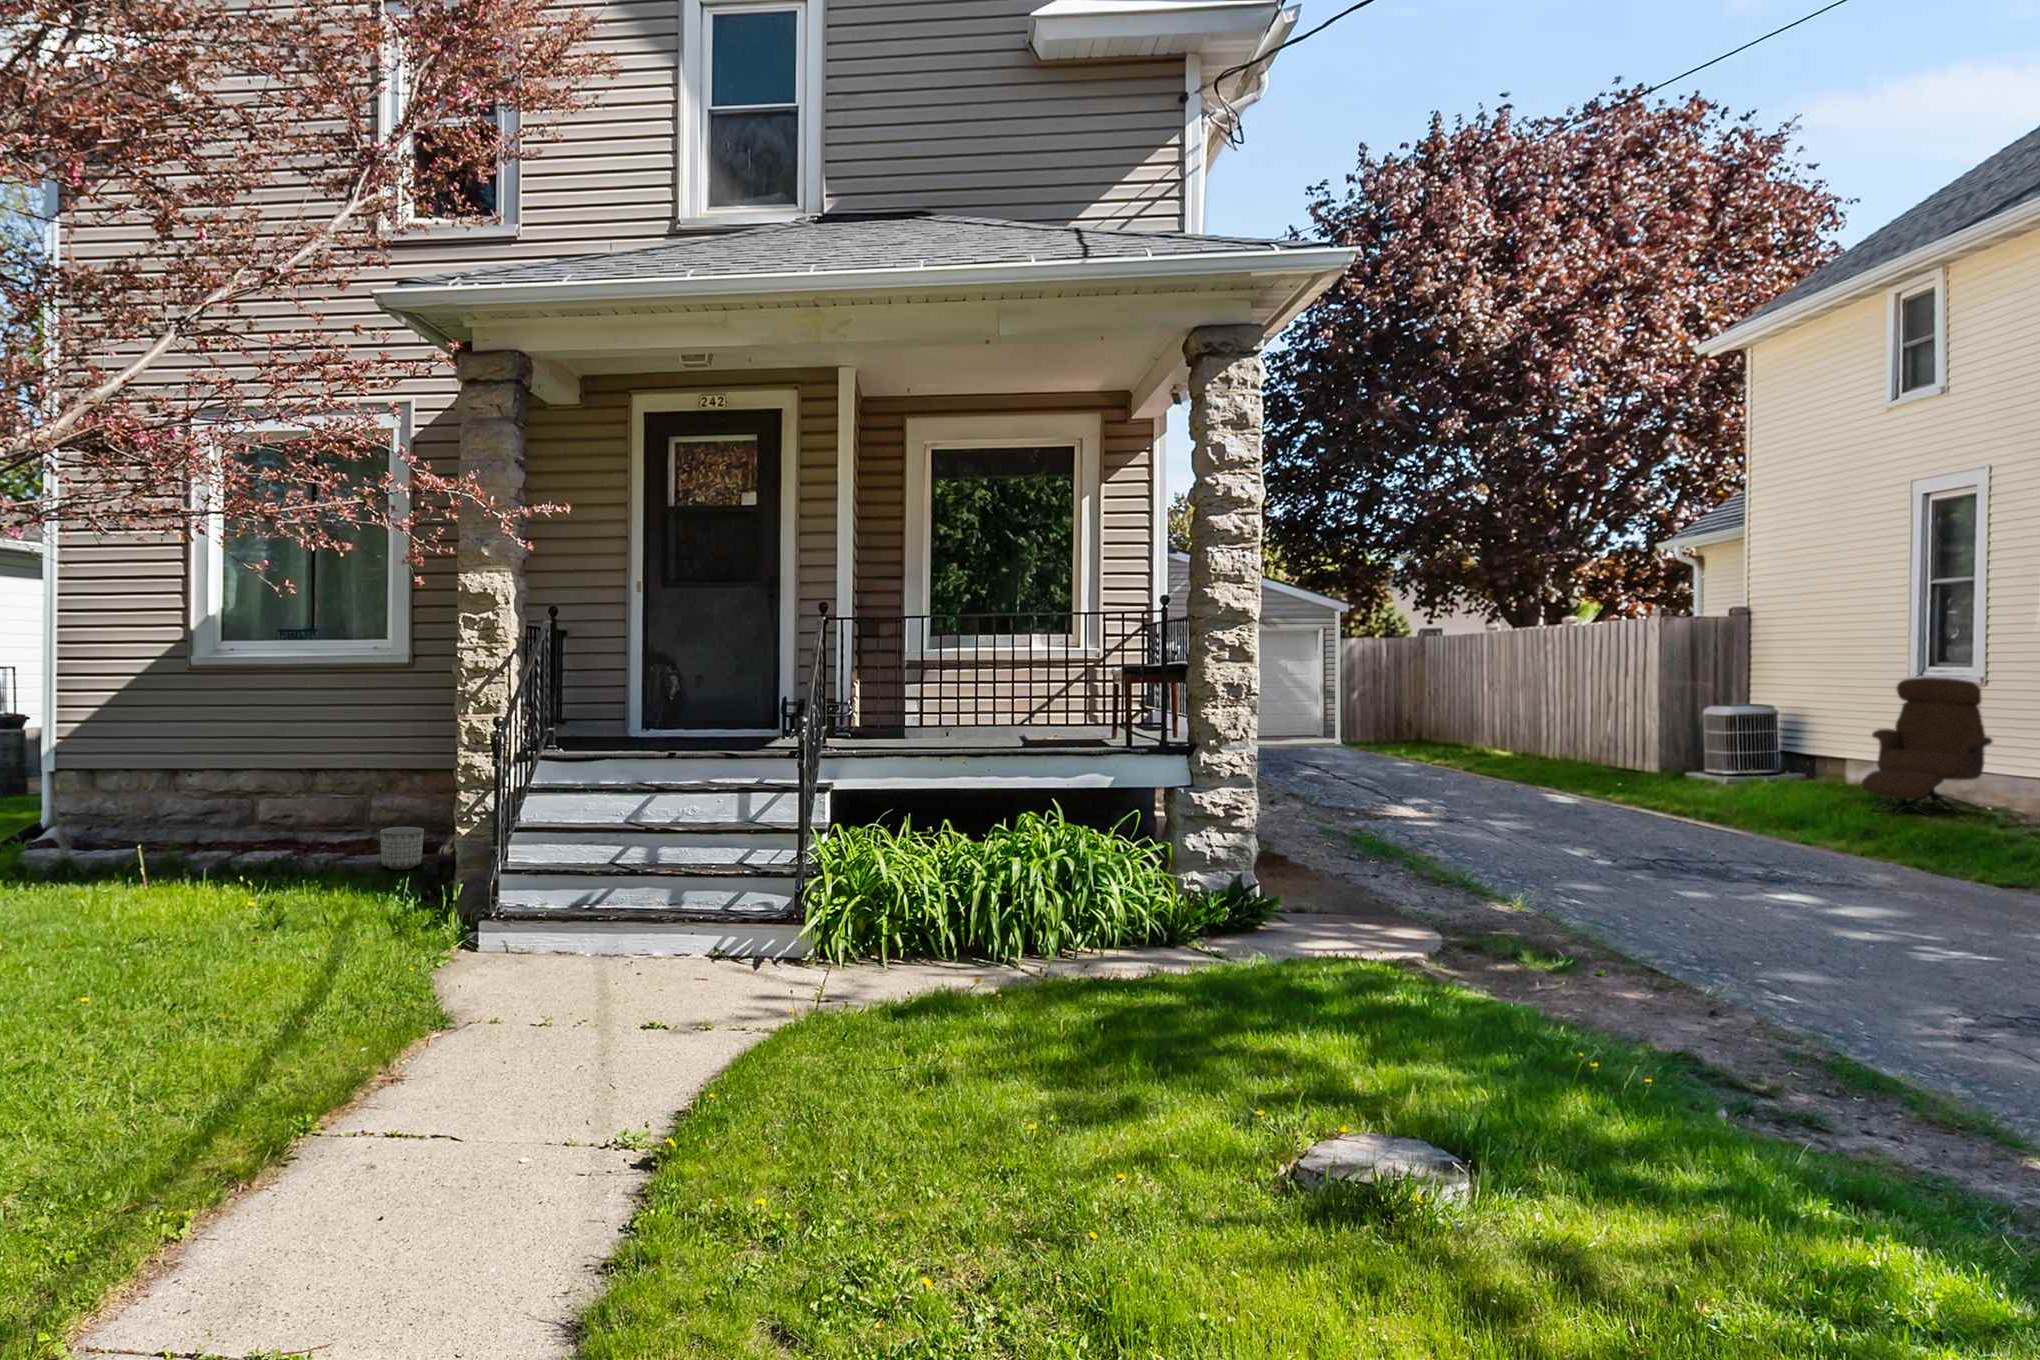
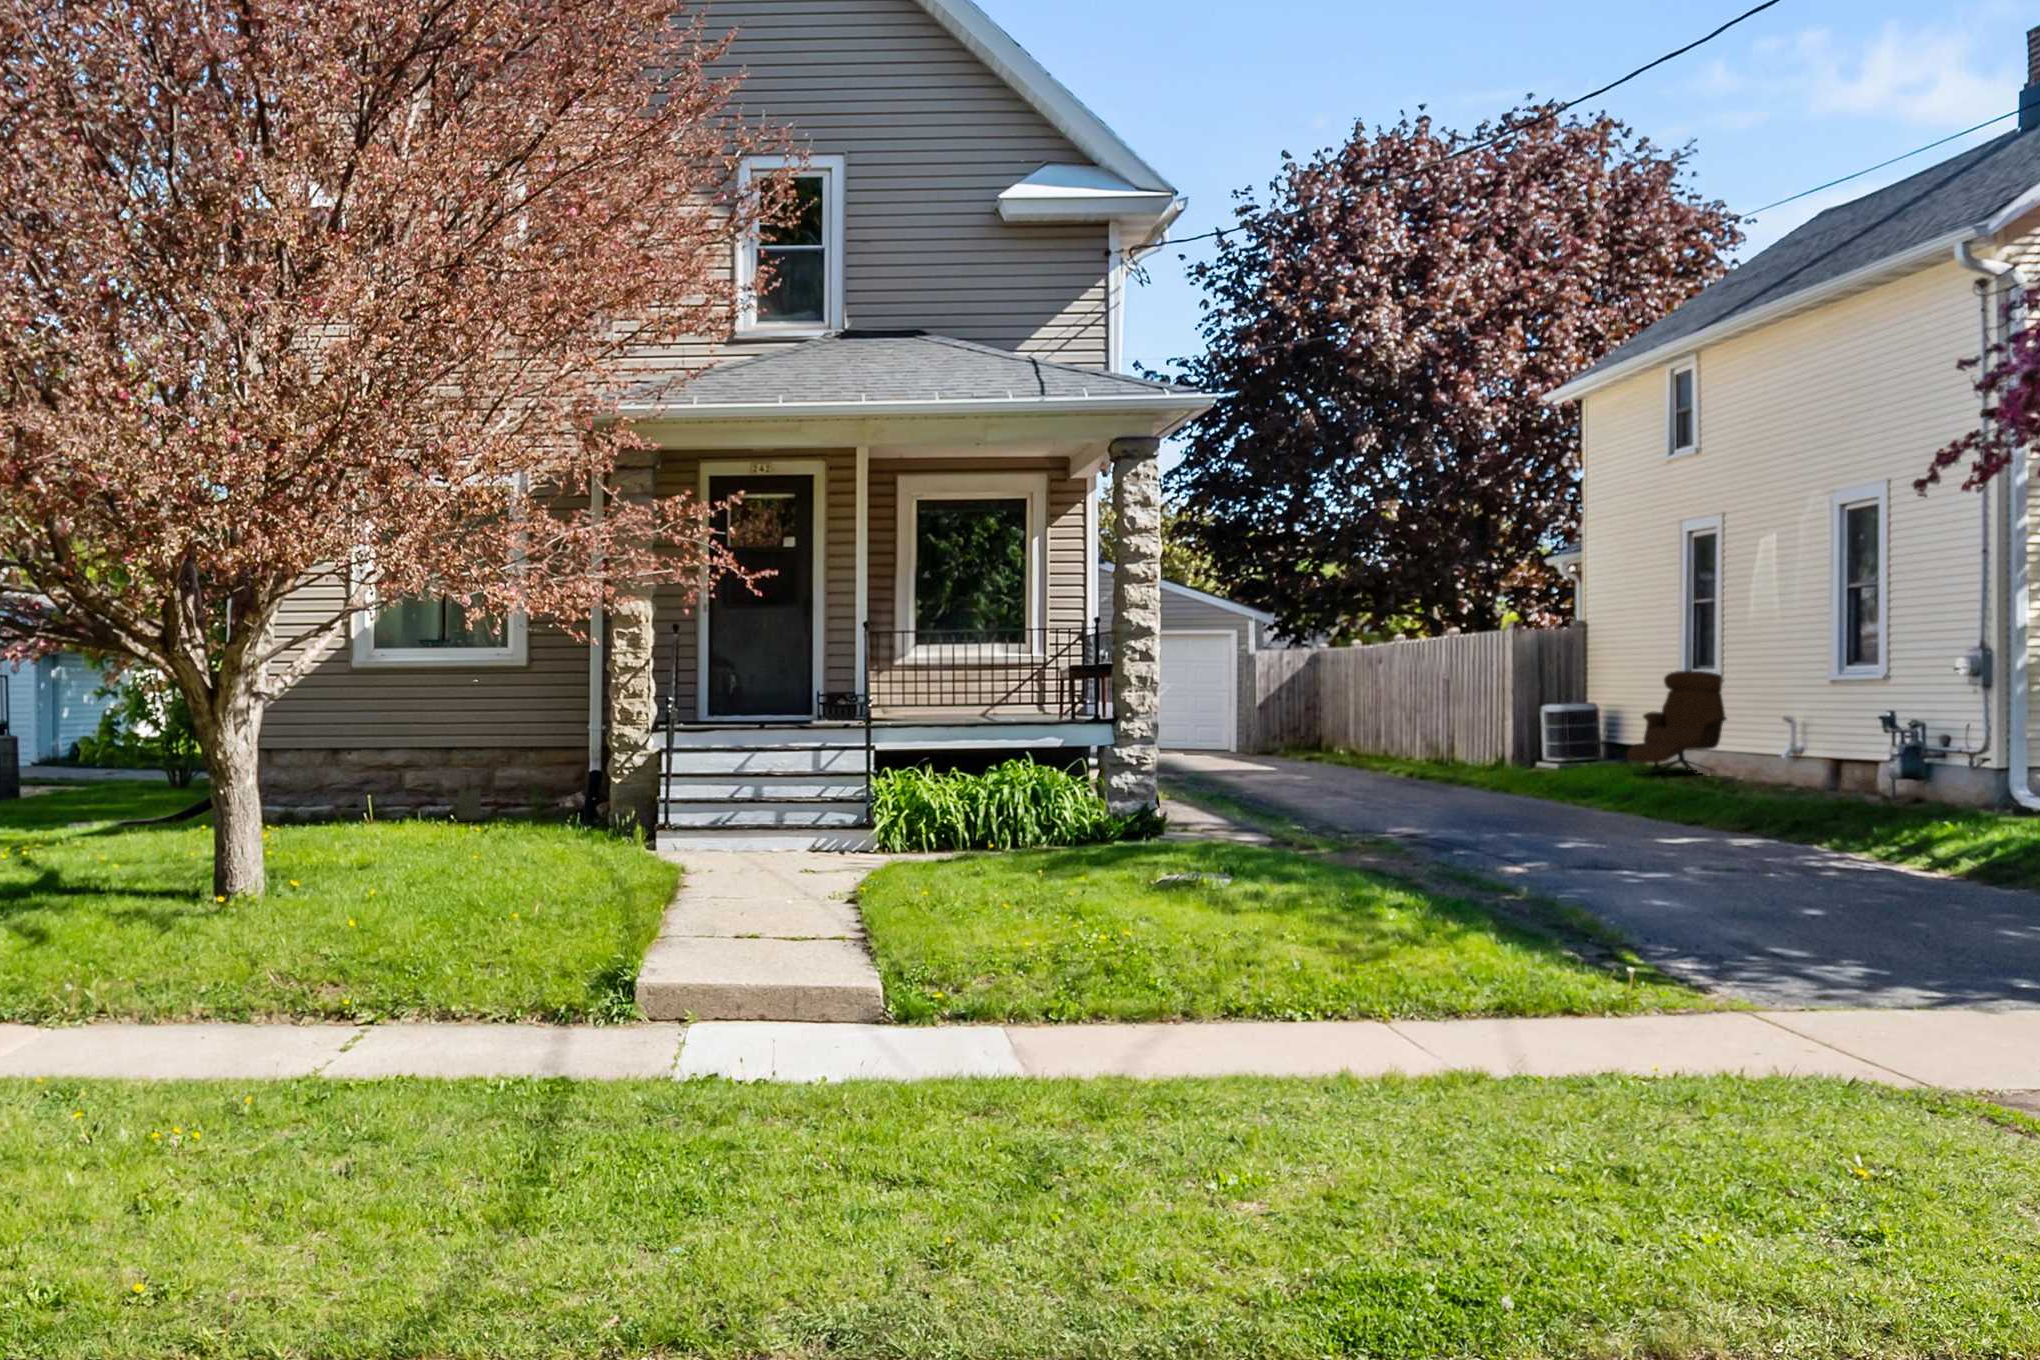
watering can: none [265,802,335,869] -> present [434,774,481,822]
planter: present [381,827,424,869] -> none [521,791,552,821]

